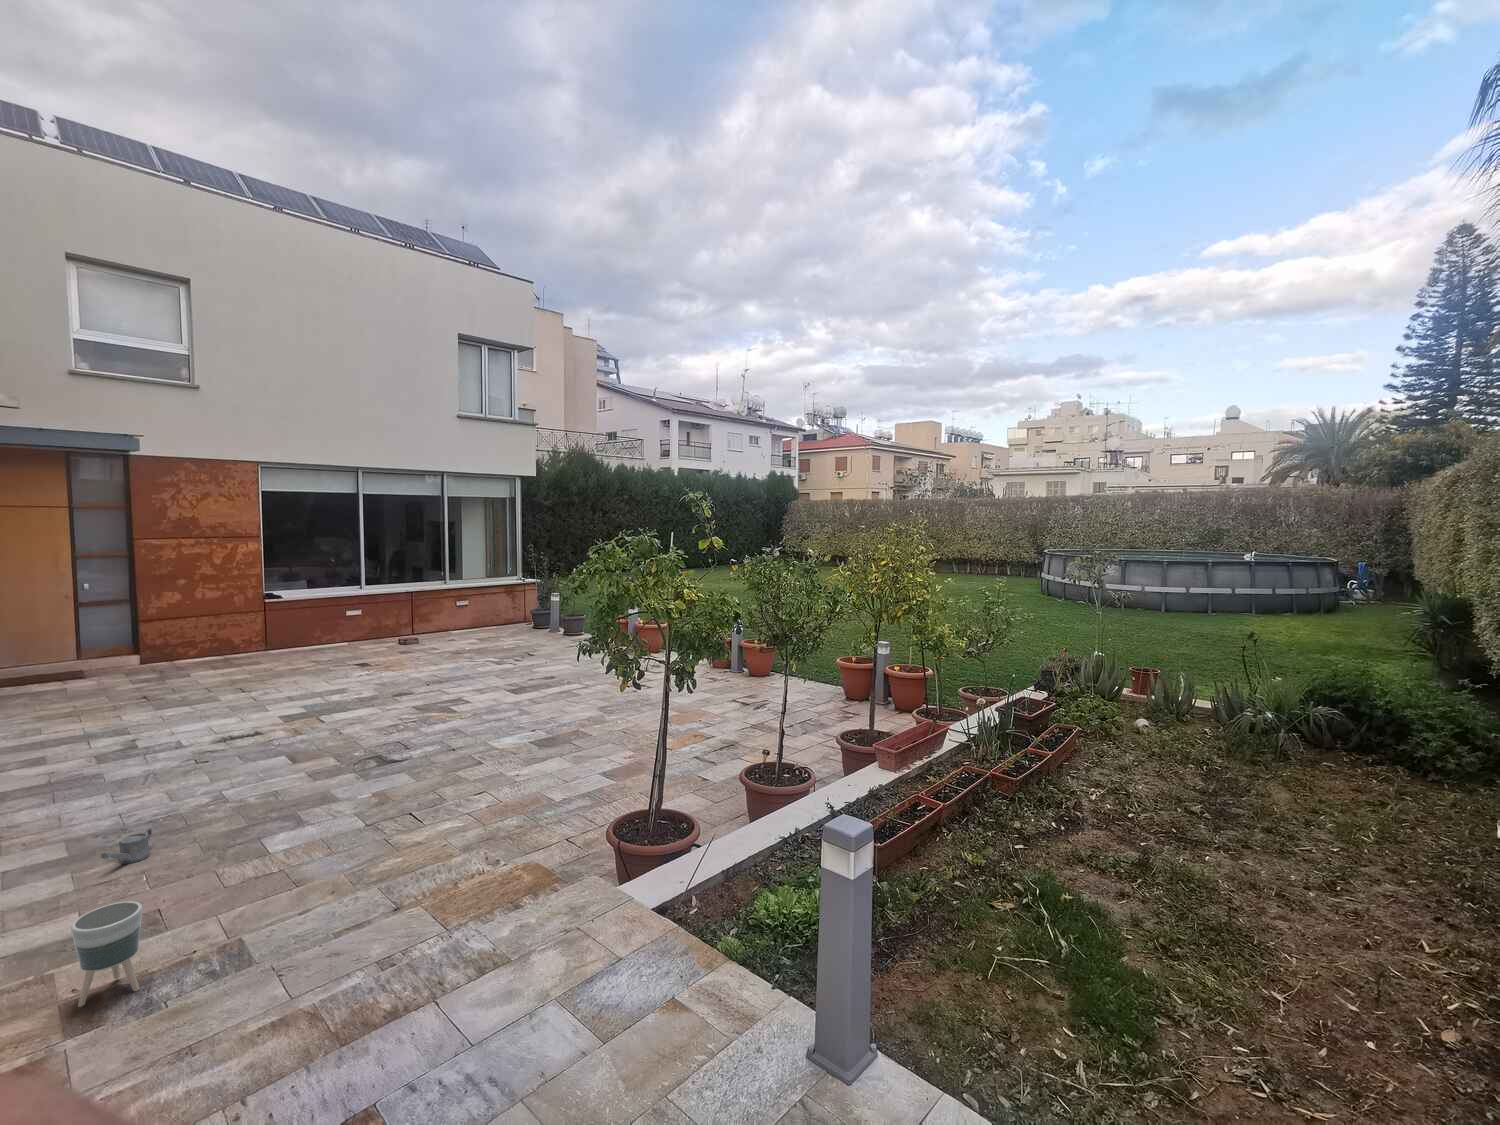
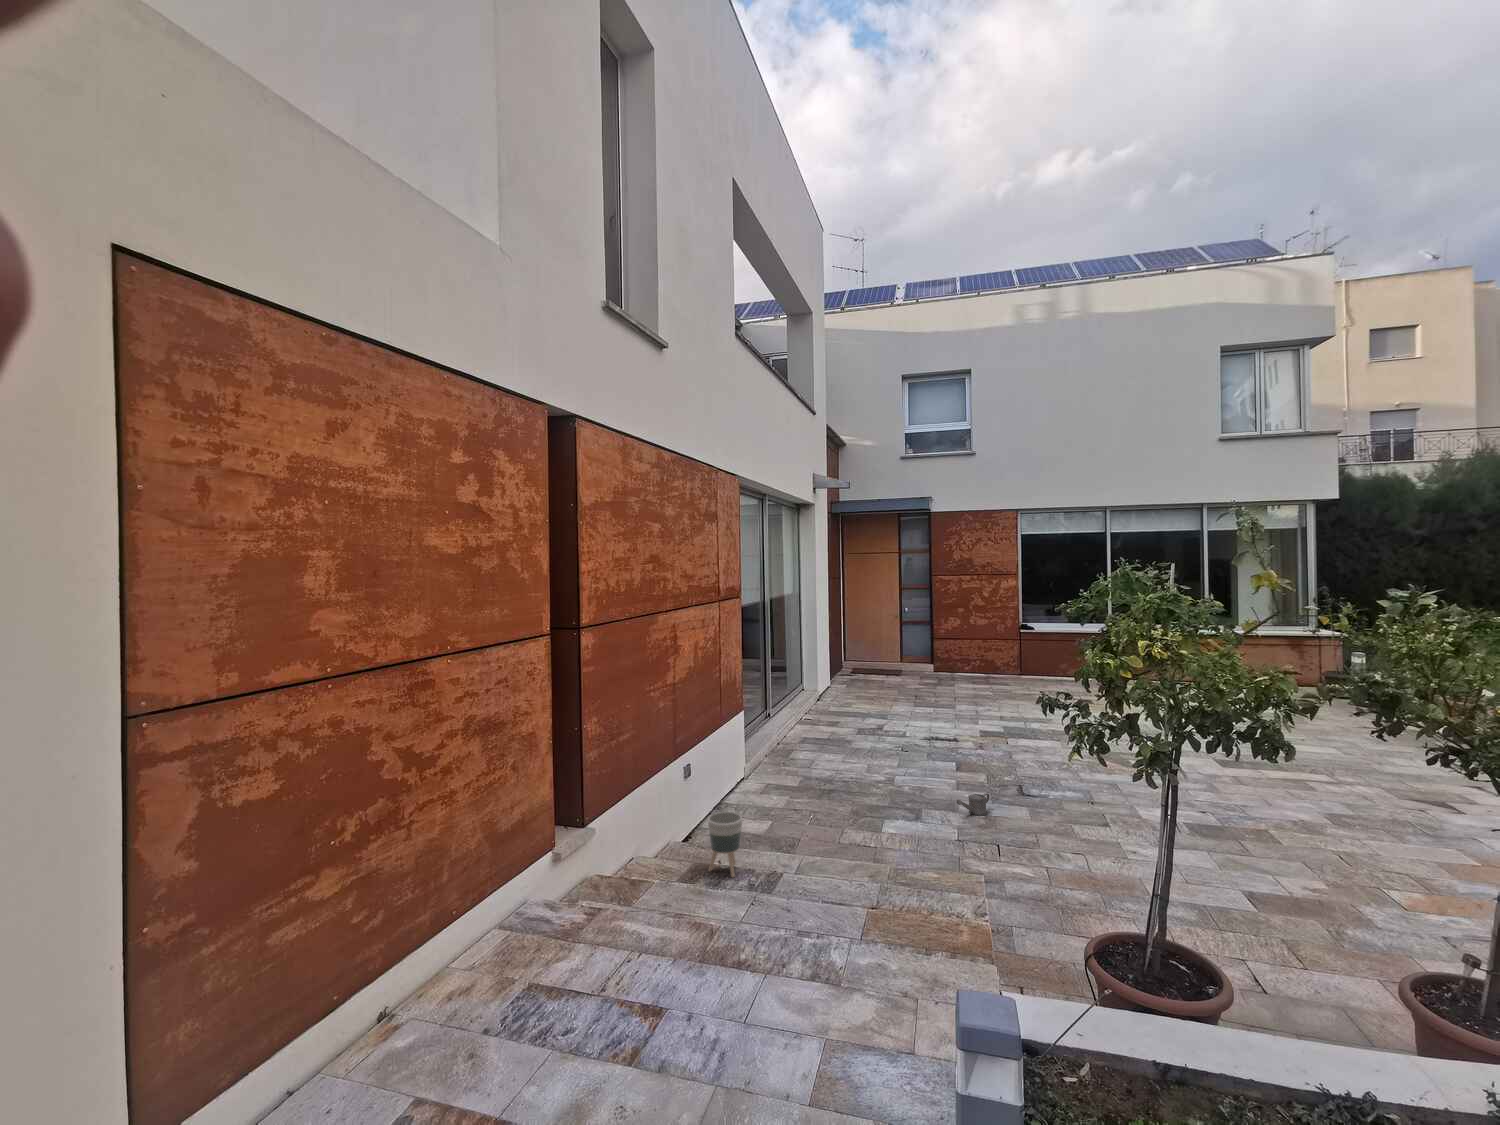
watering can: present [101,828,152,864] -> present [957,793,989,816]

